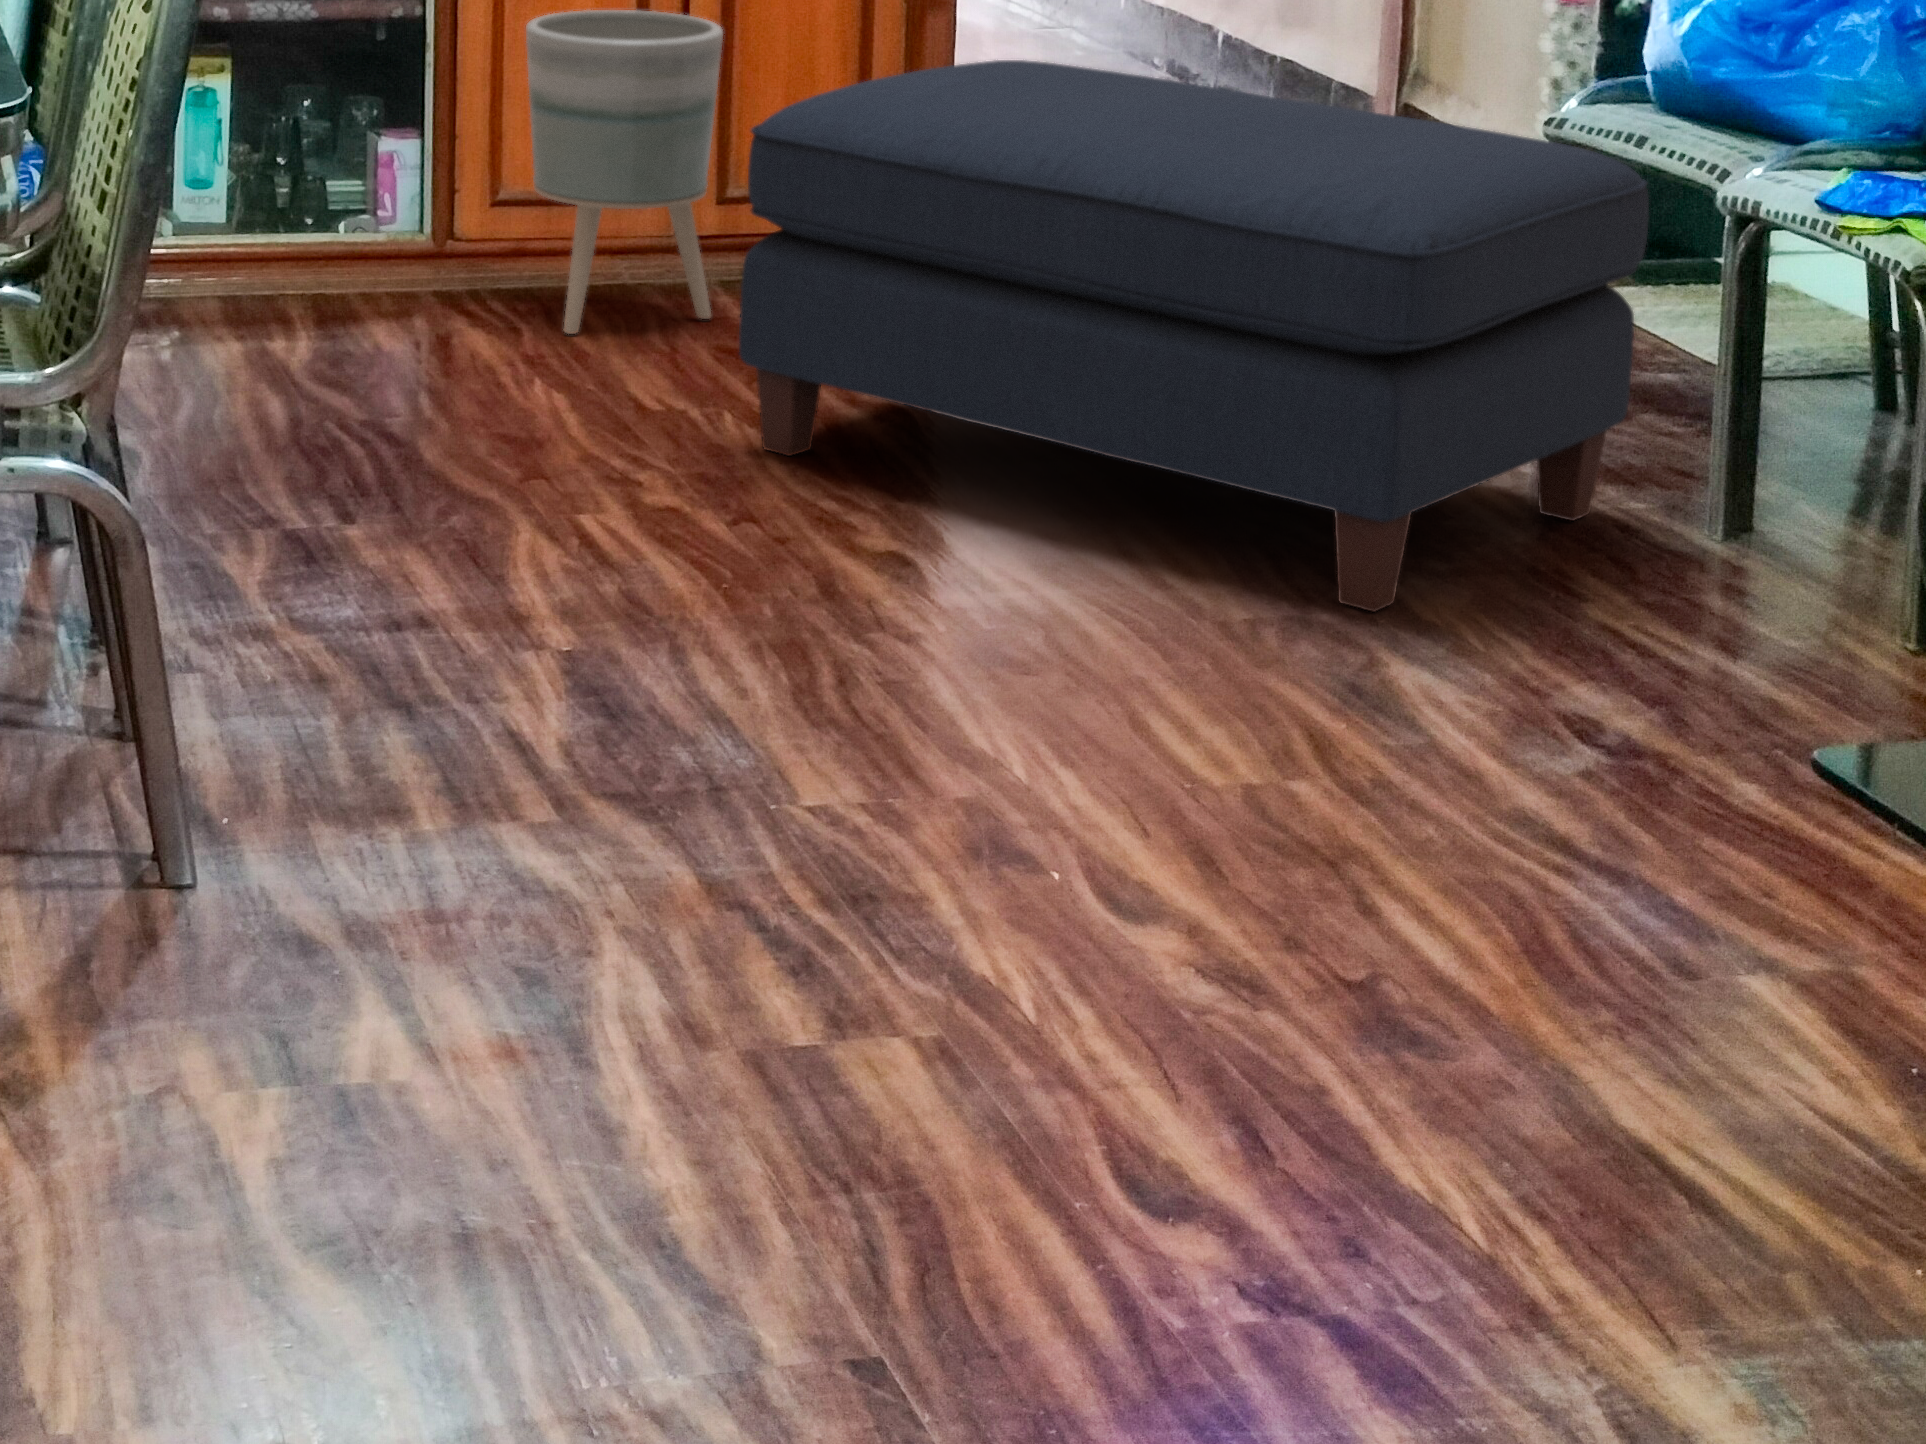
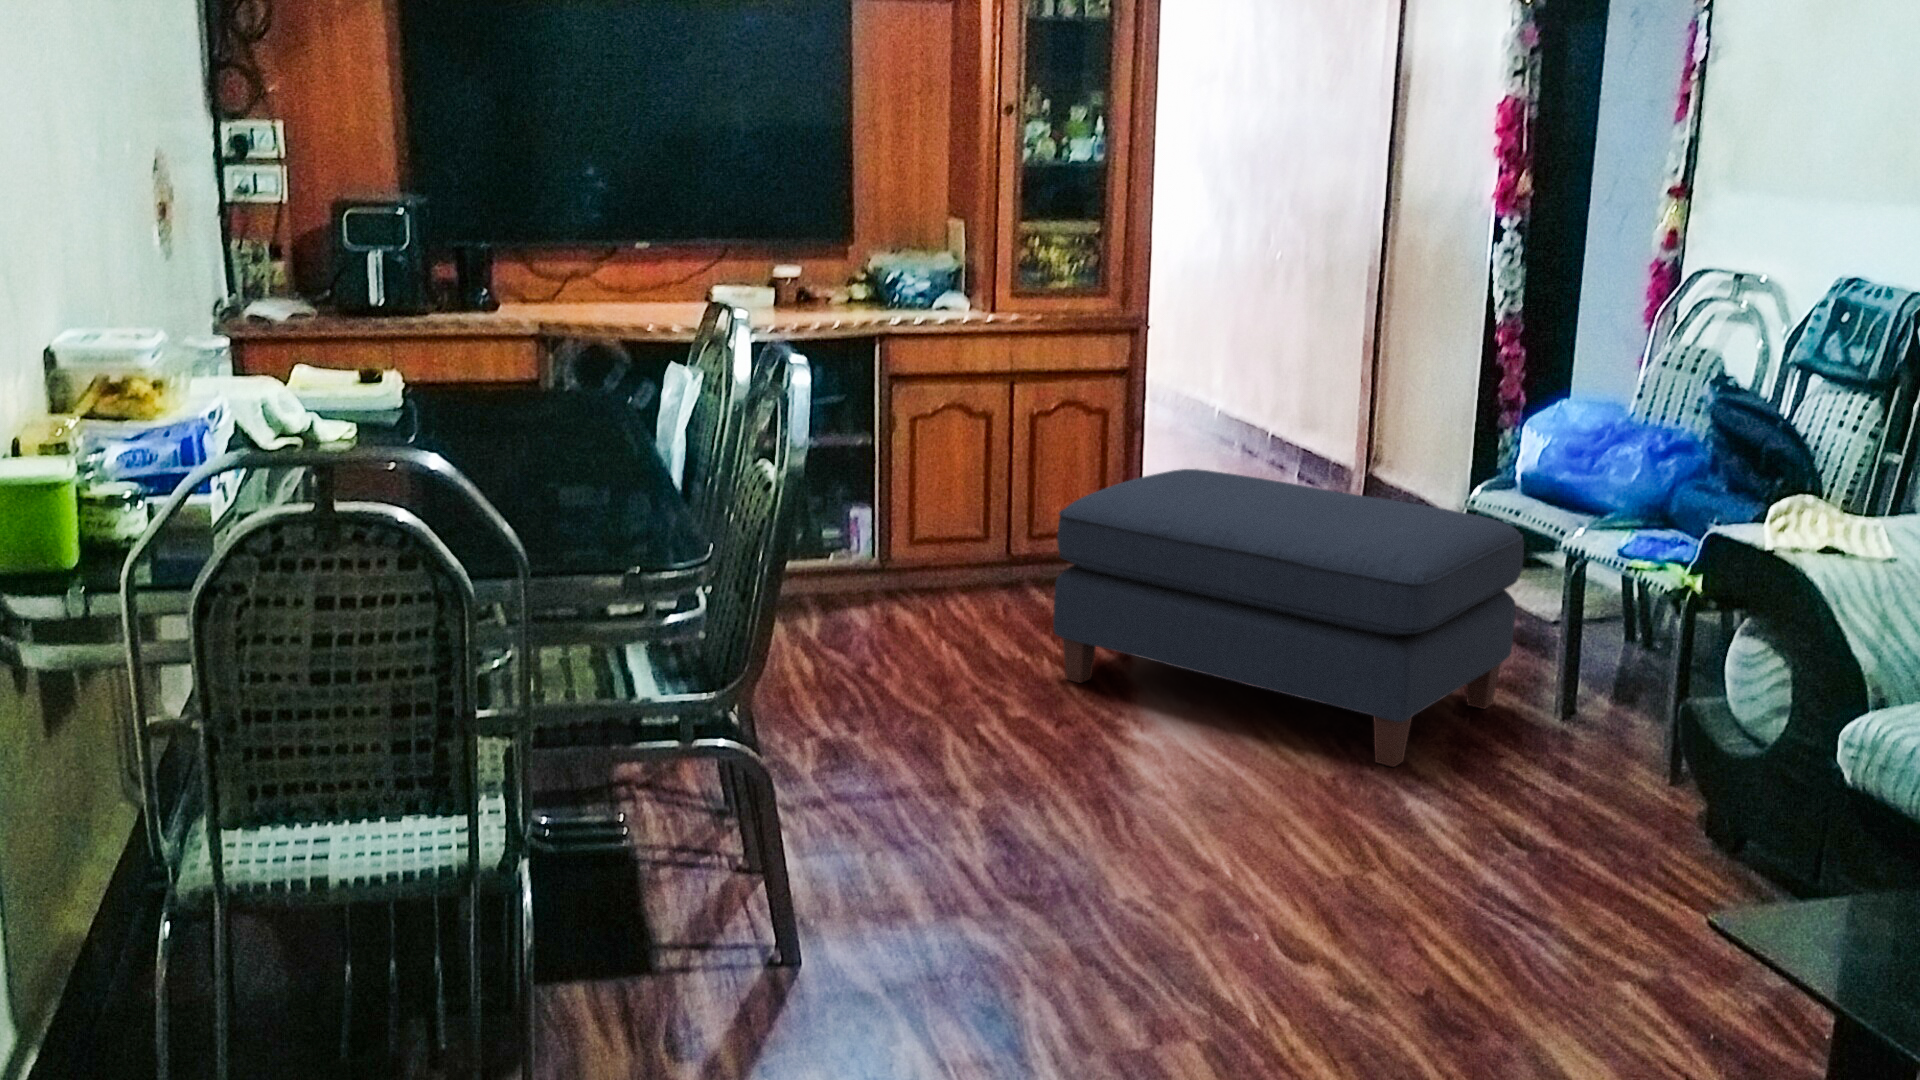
planter: present [526,10,723,334] -> none [930,440,1034,613]

